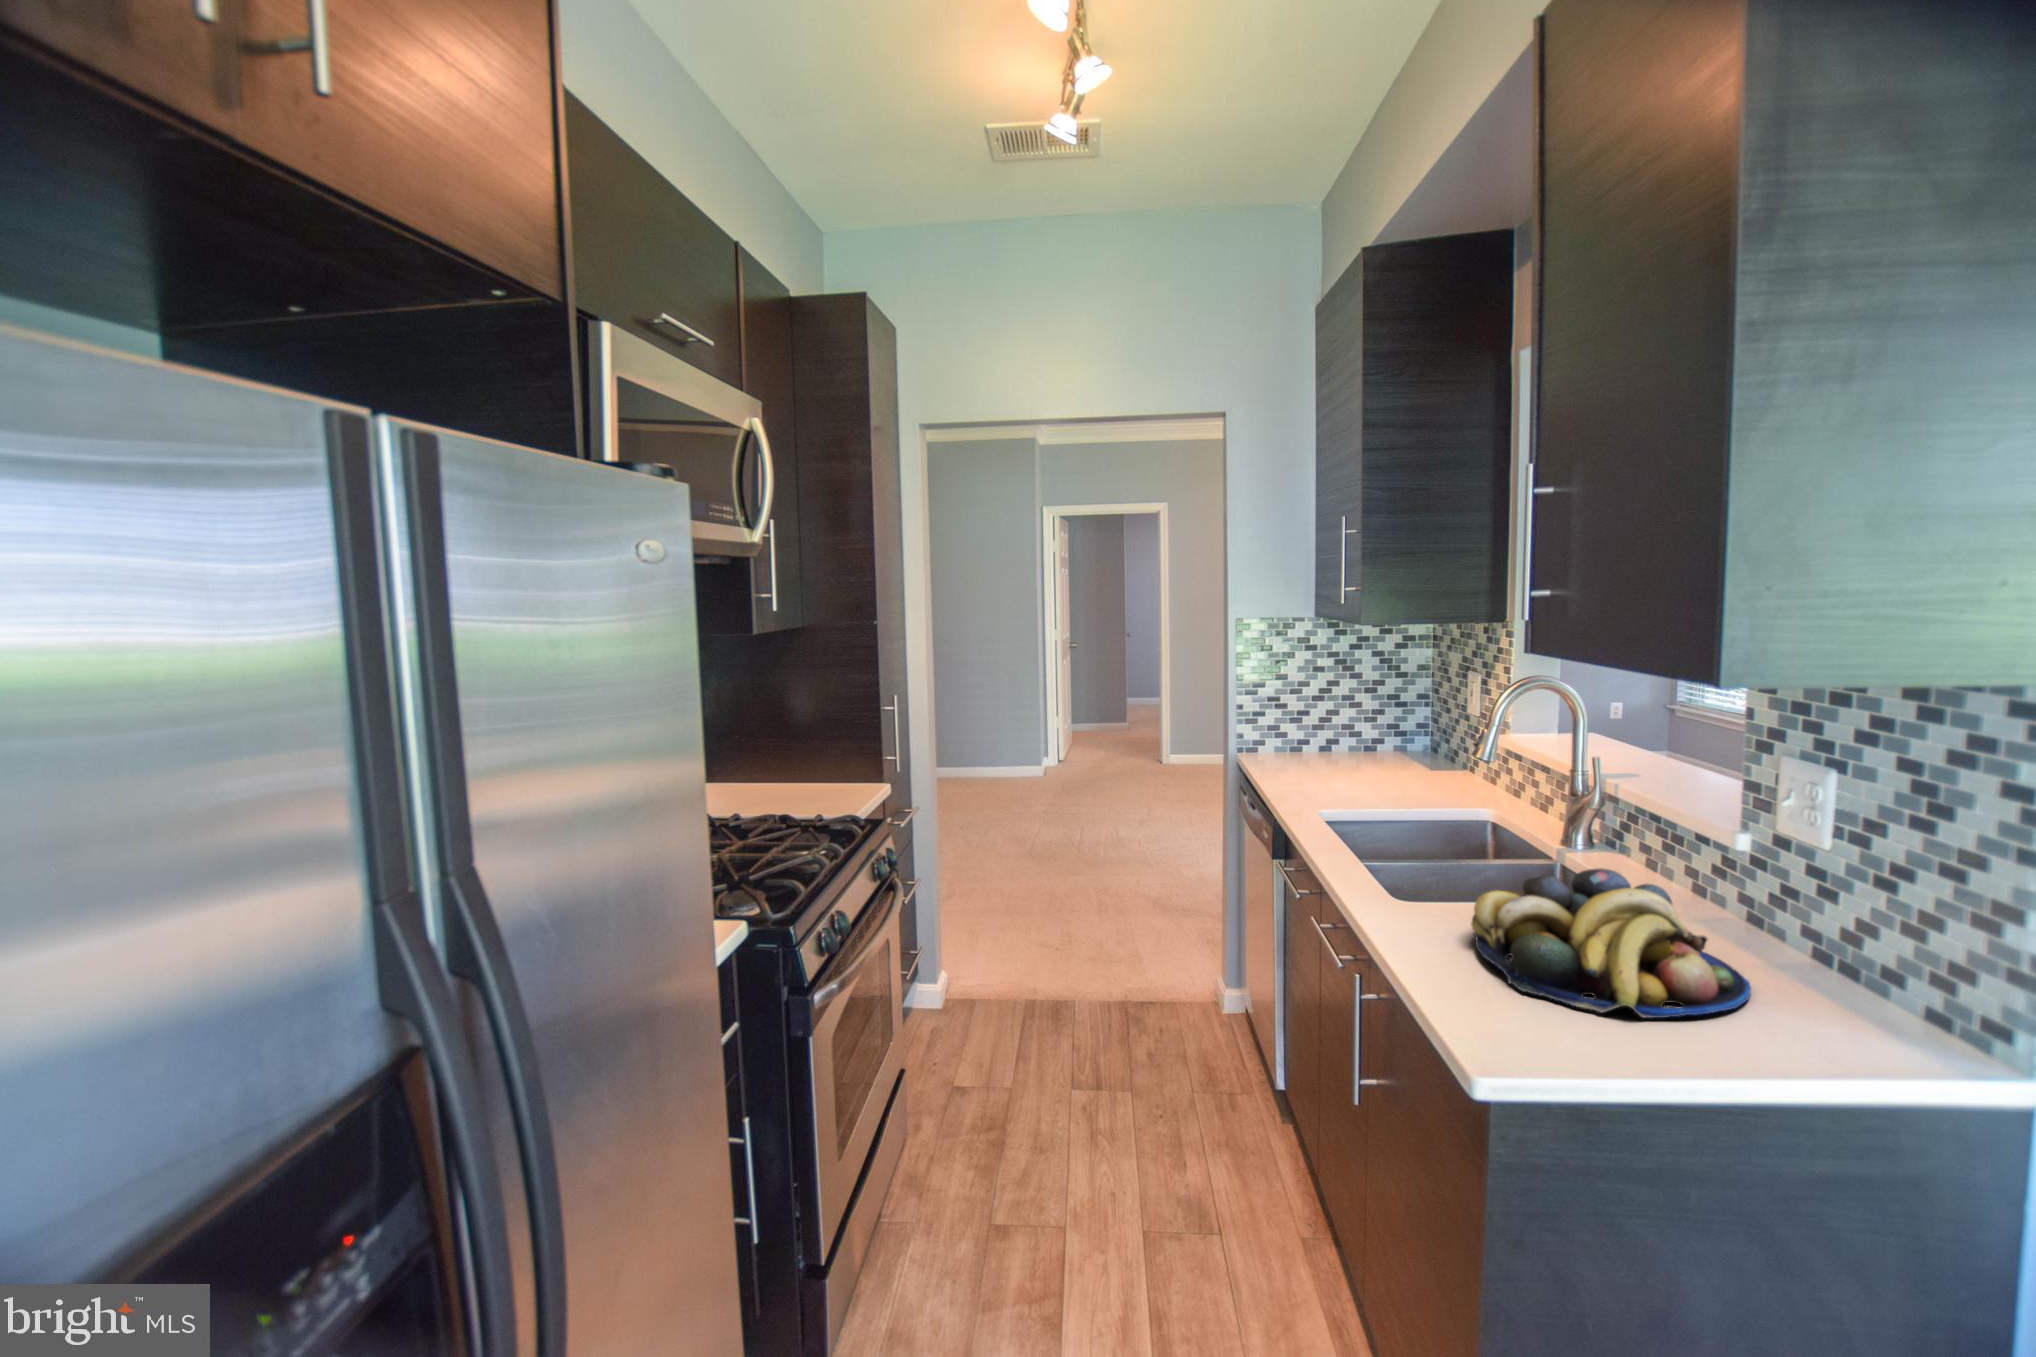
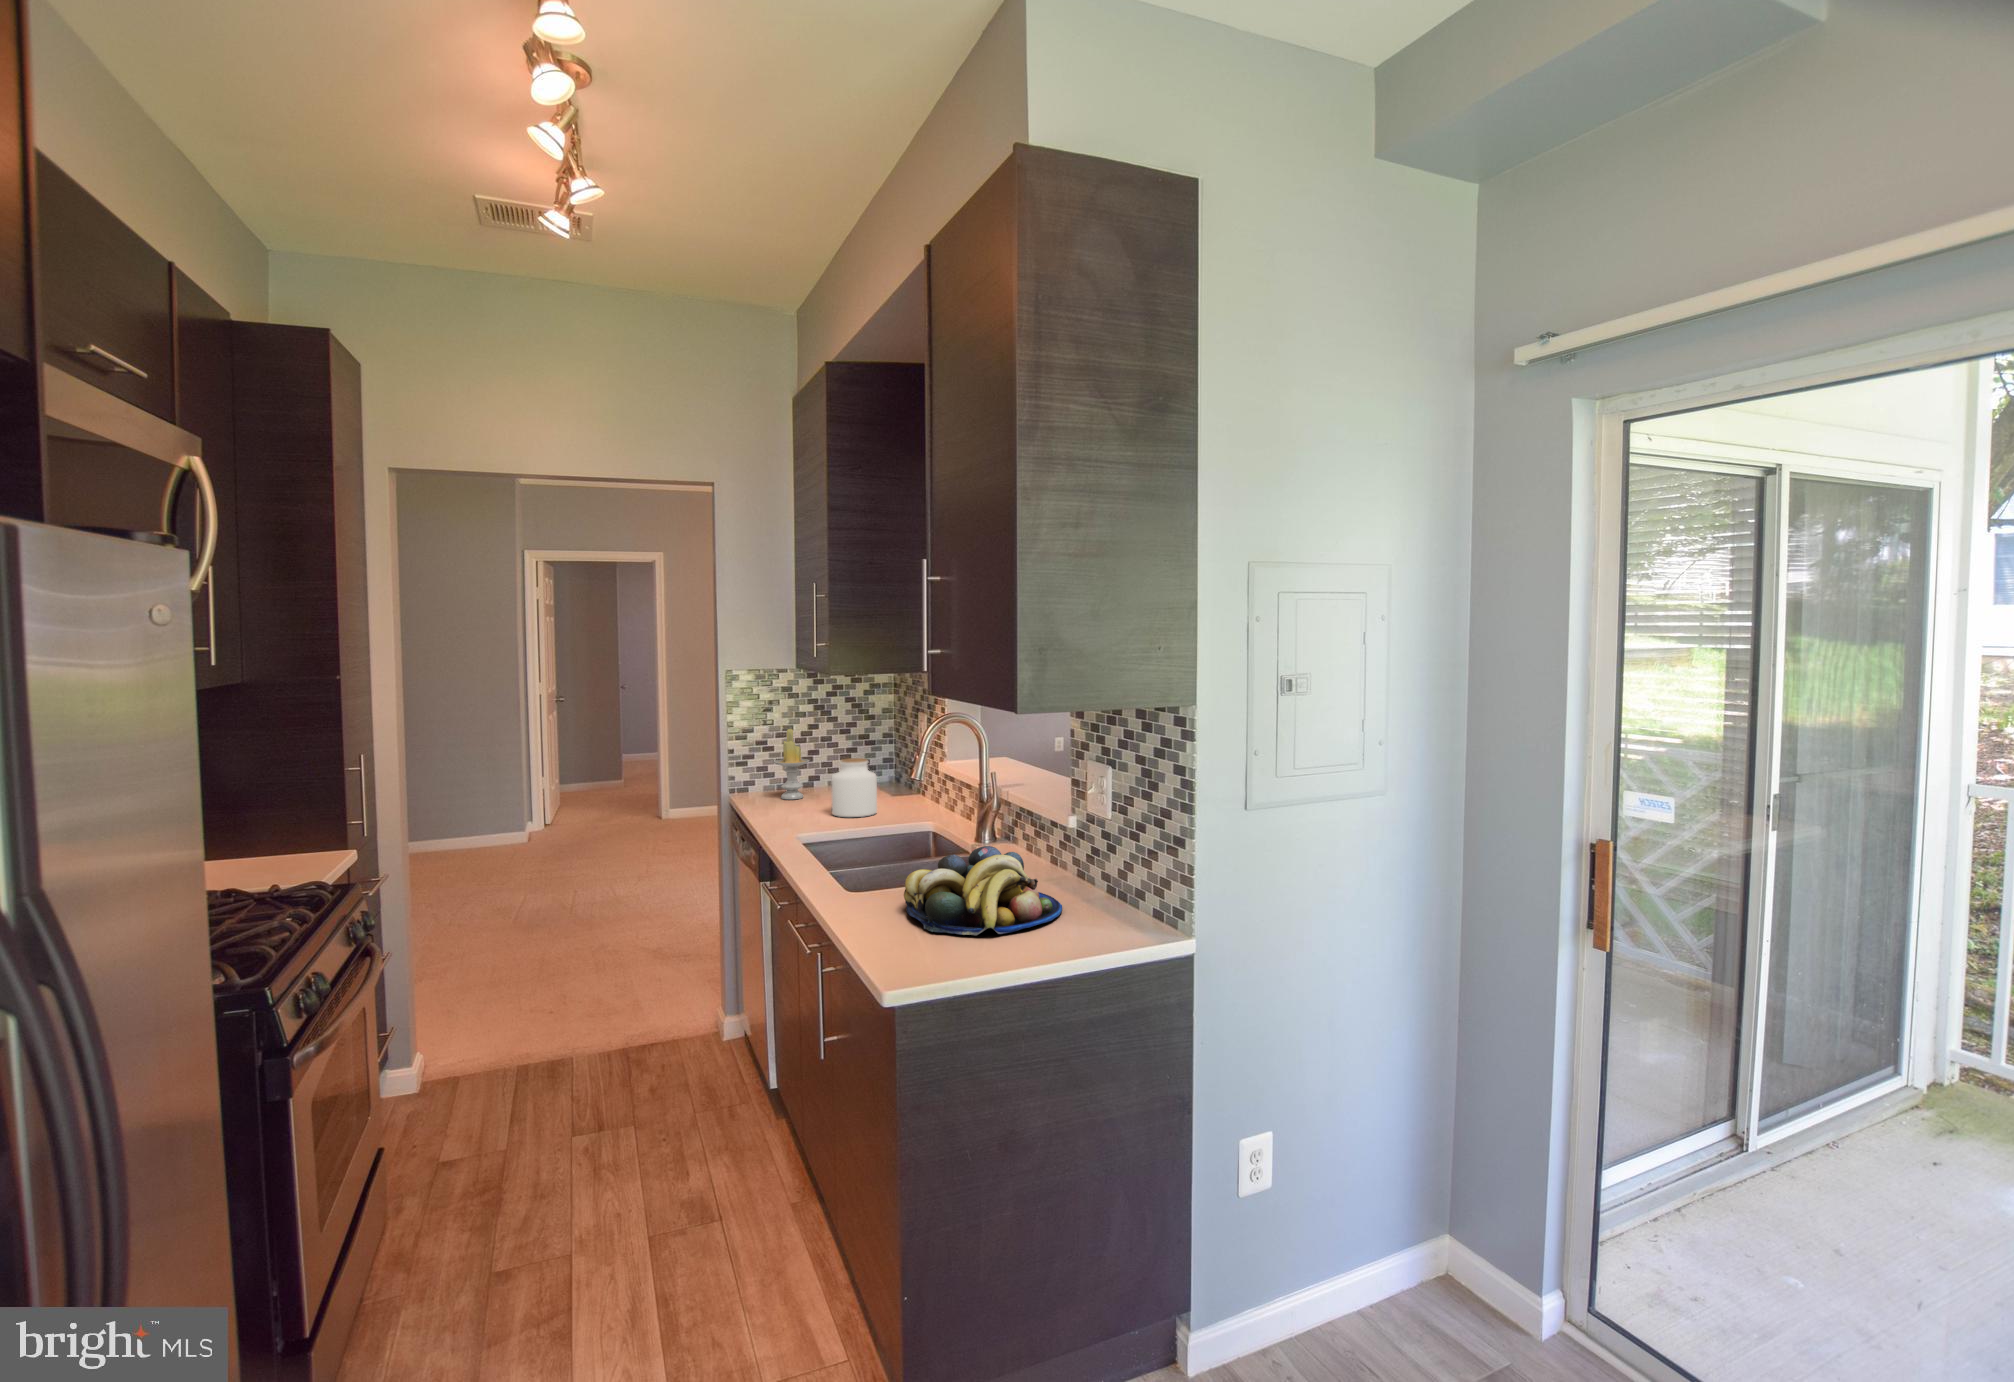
candle: none [1287,686,1328,765] -> present [774,729,810,799]
jar: none [1355,724,1413,794] -> present [832,758,877,817]

